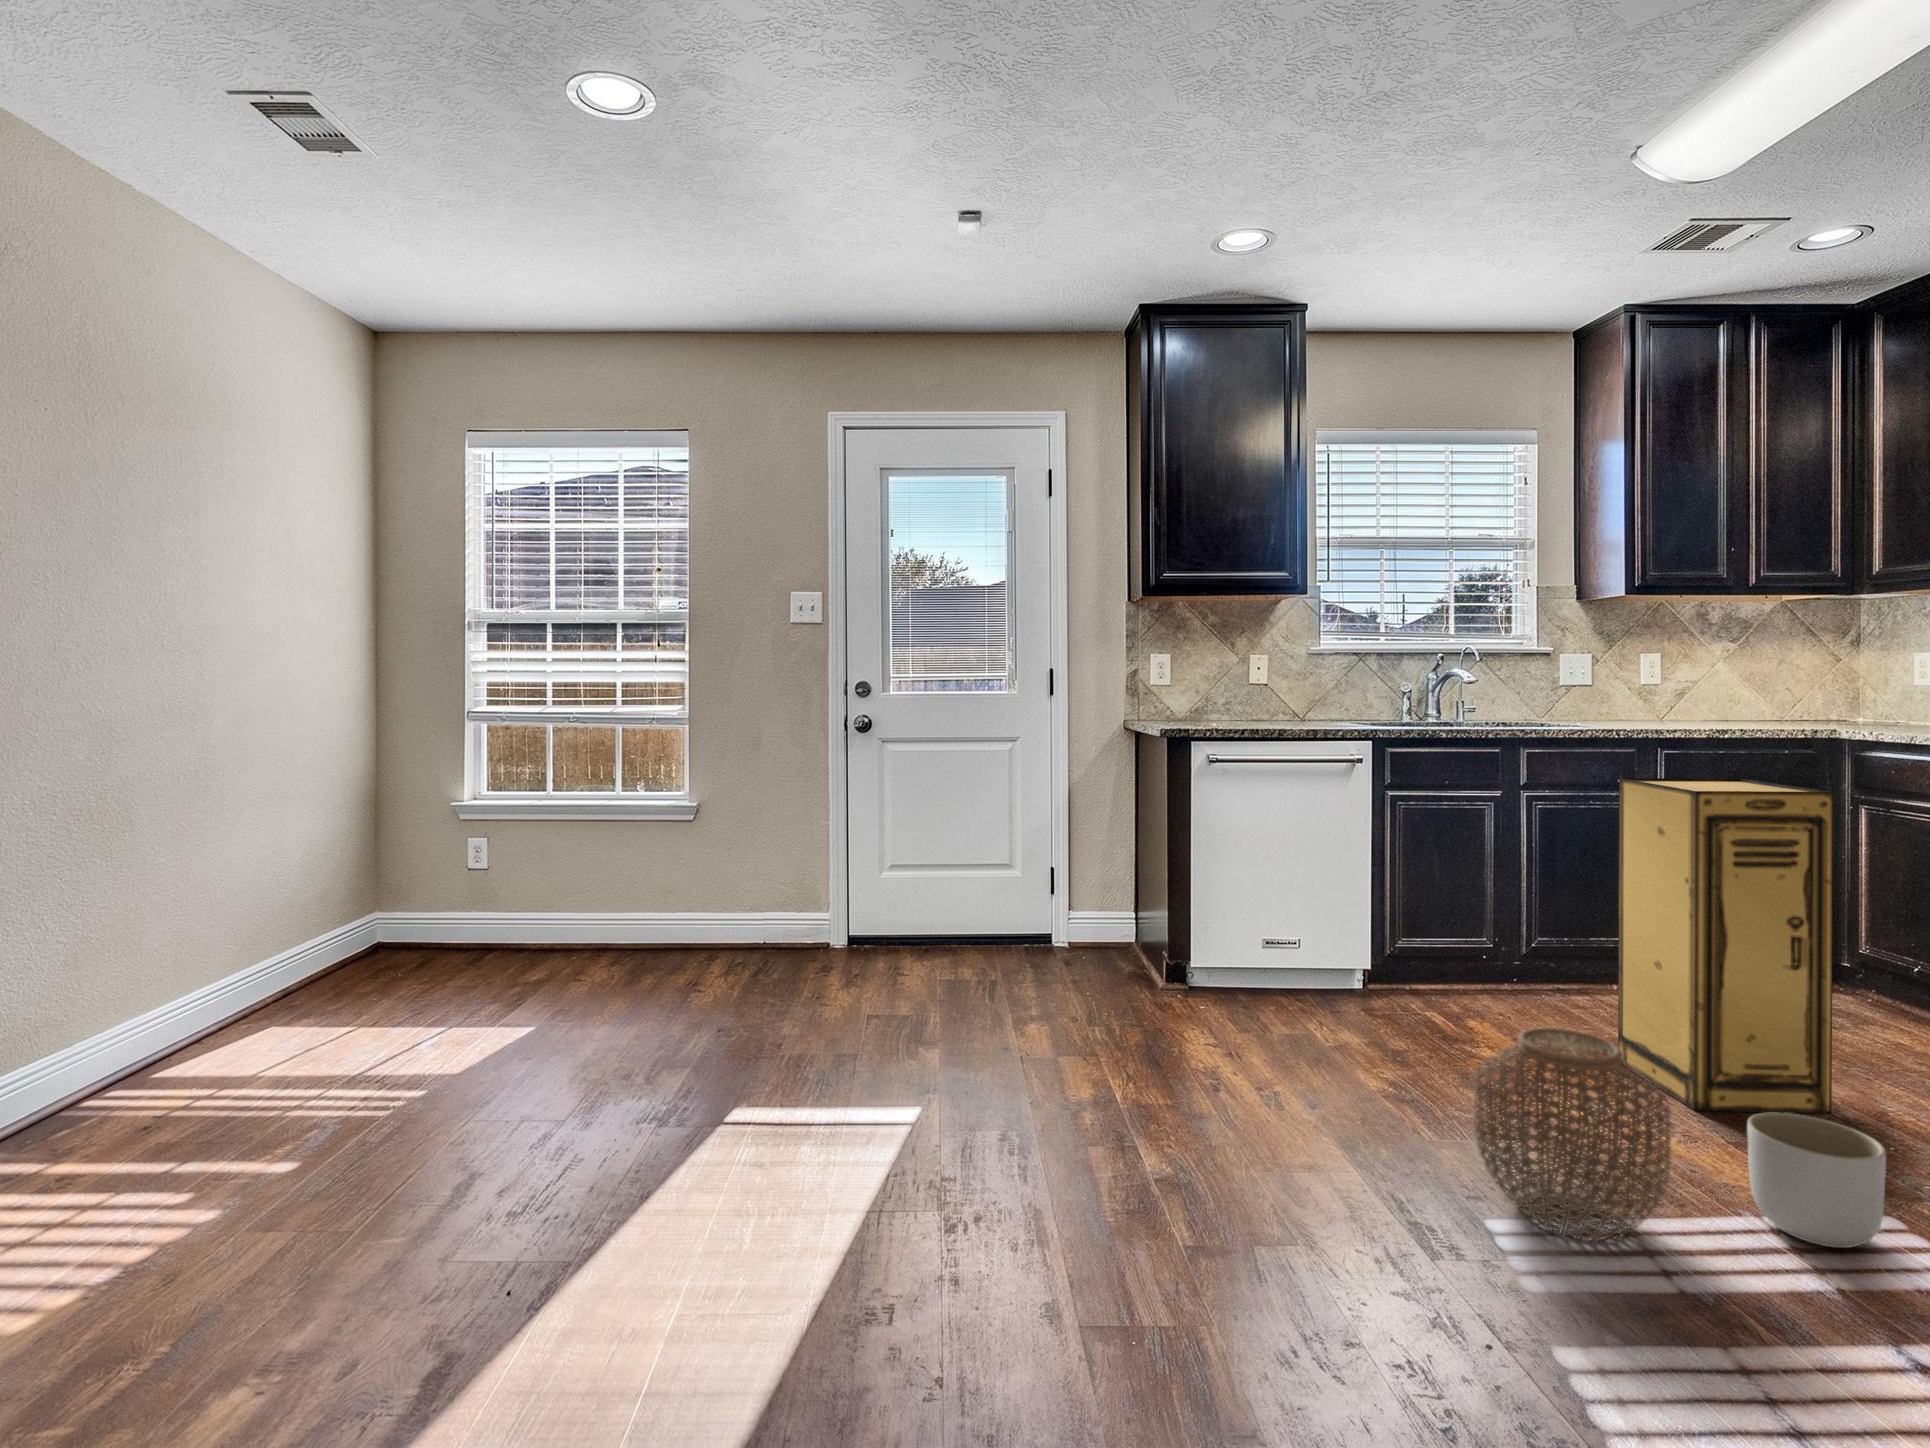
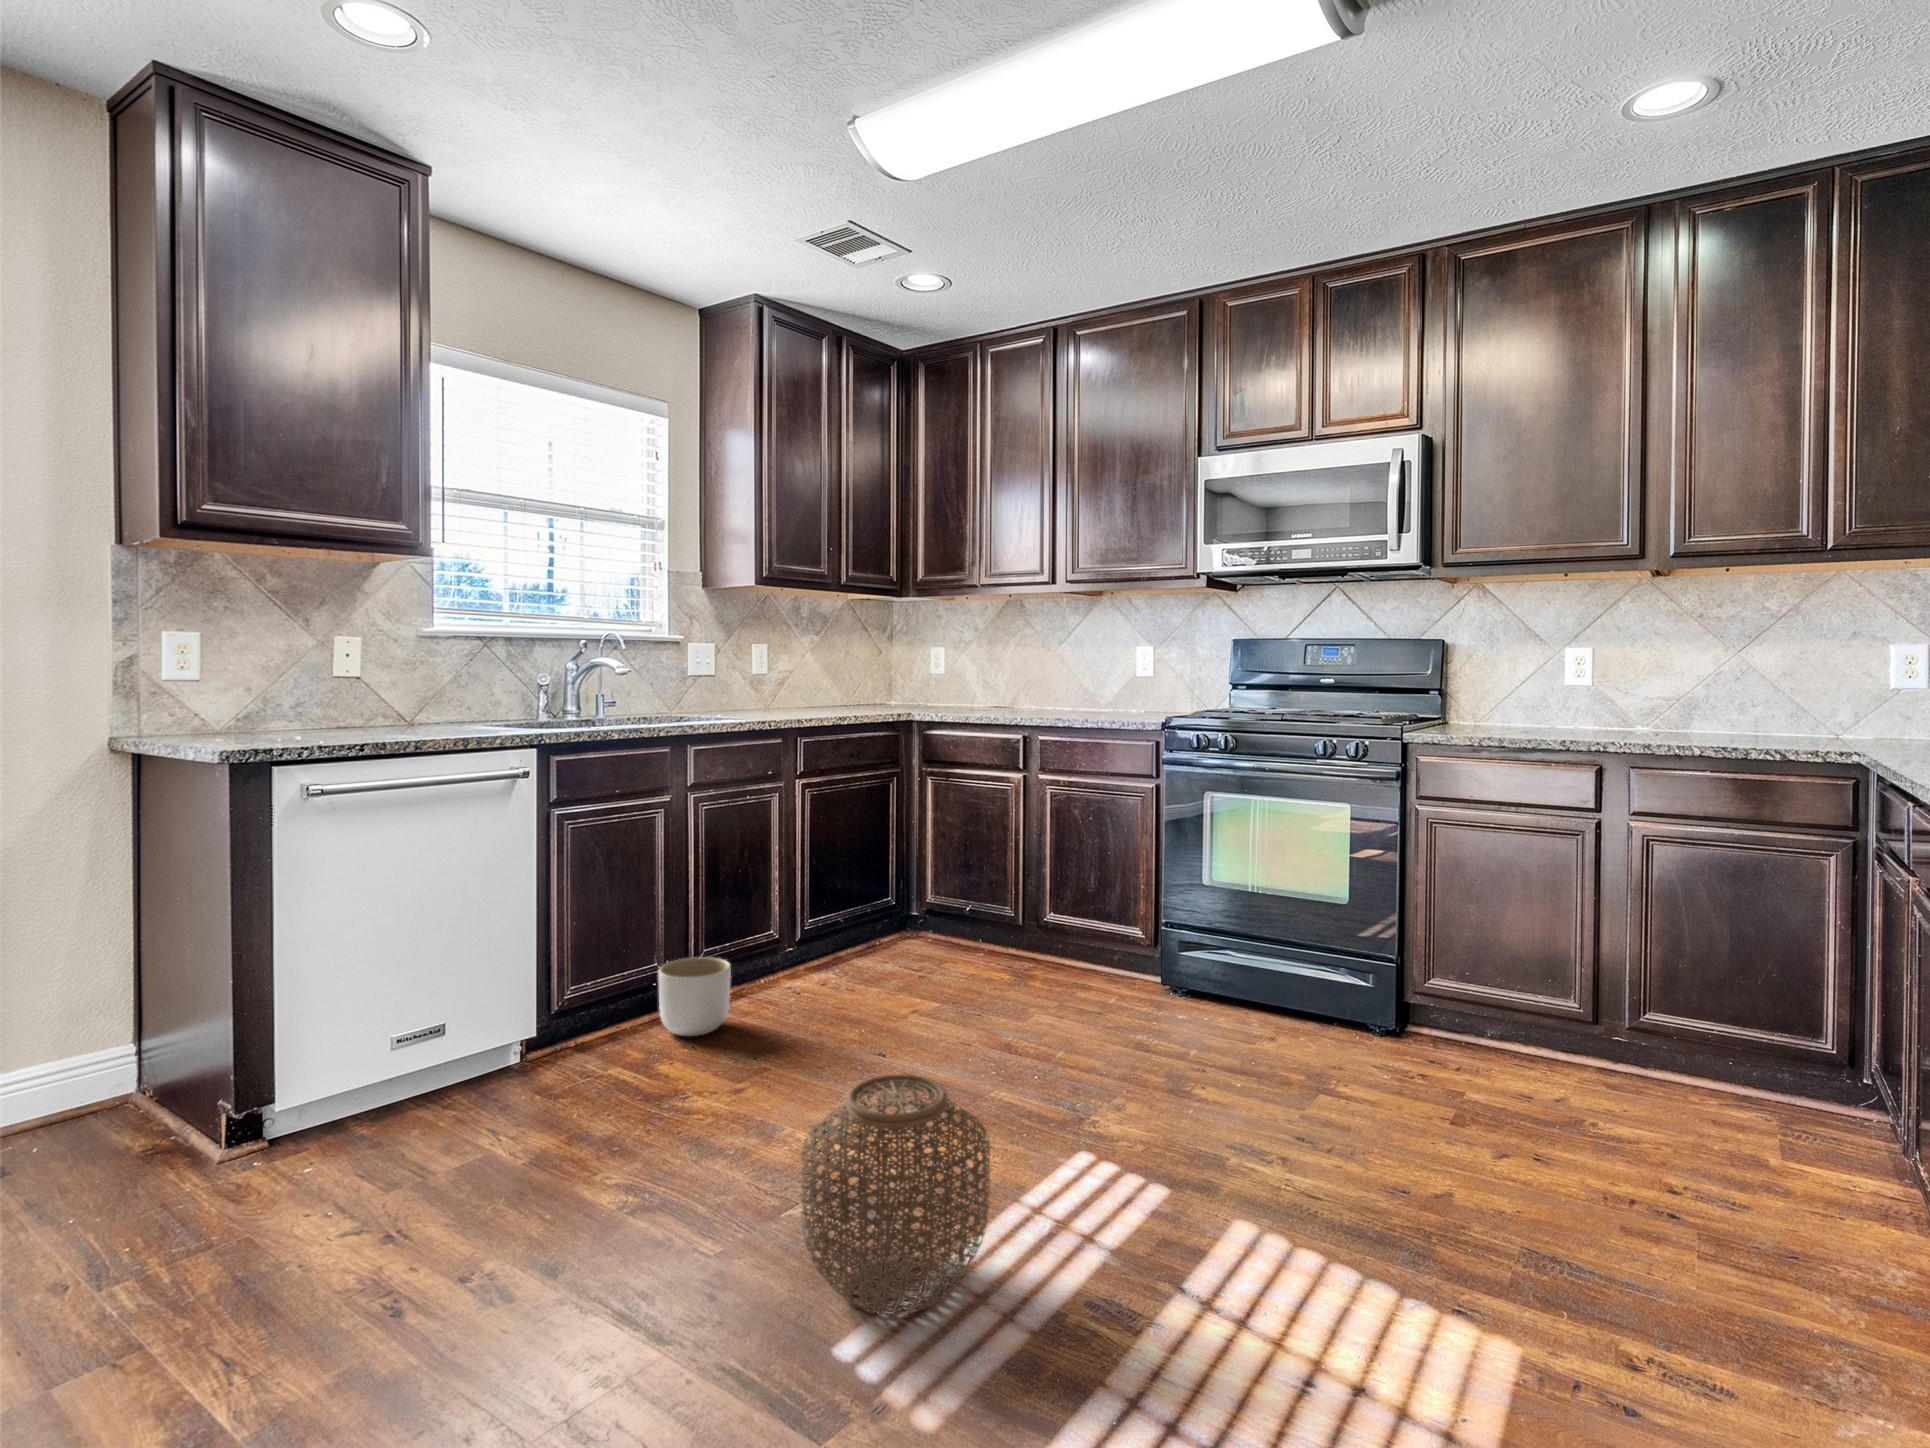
storage cabinet: present [1618,778,1833,1114] -> none [817,768,987,1097]
planter: present [1747,1112,1886,1248] -> present [658,957,731,1036]

